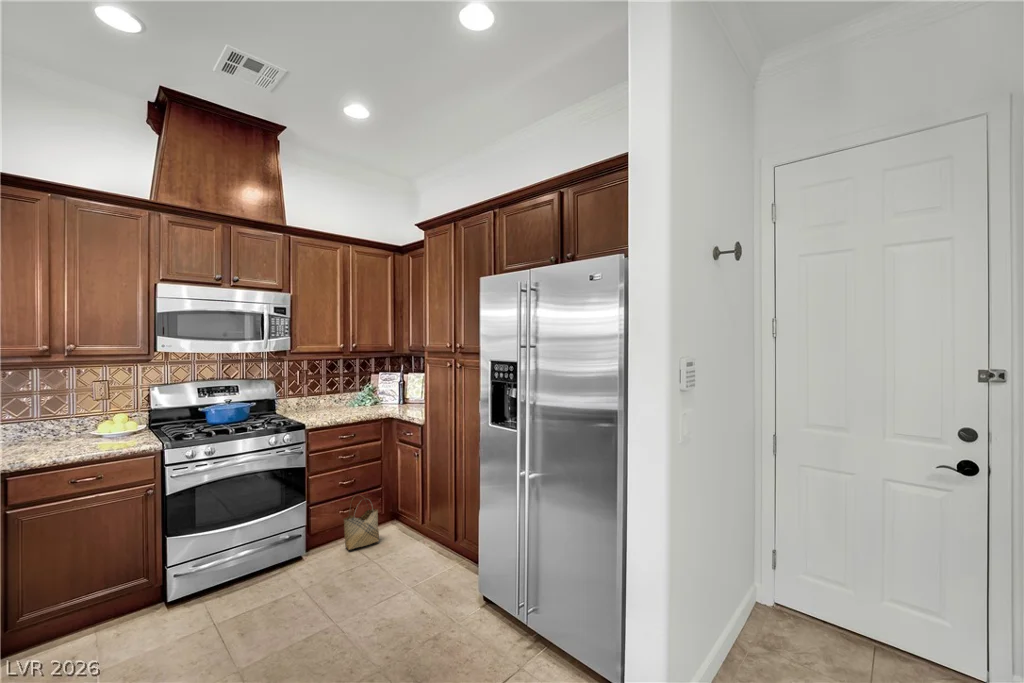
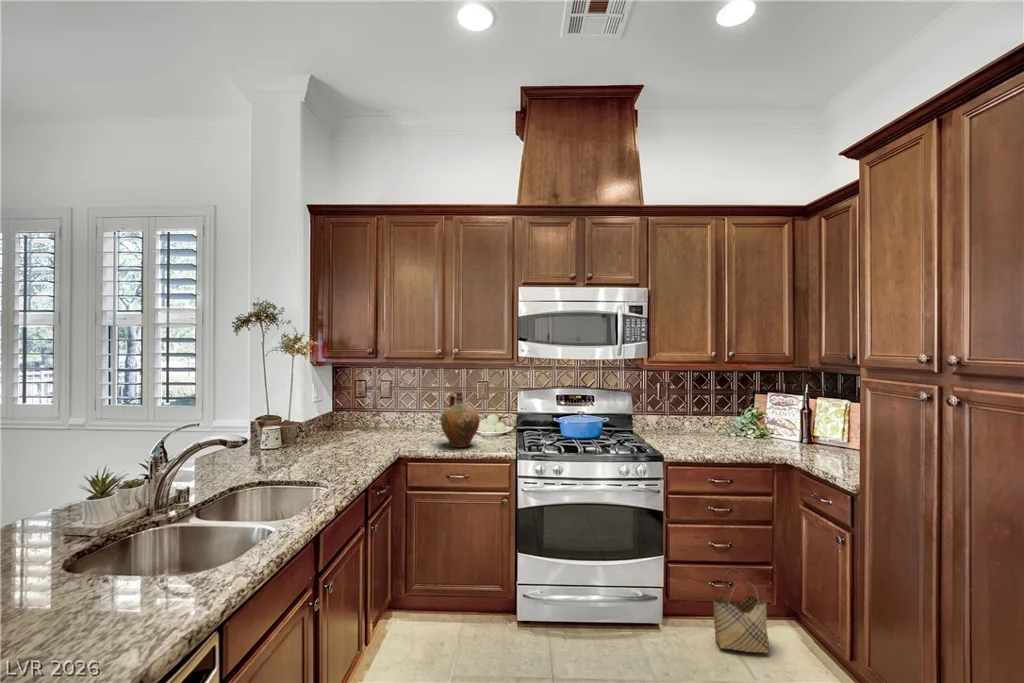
ceramic jug: none [54,391,112,450] -> present [441,392,480,447]

